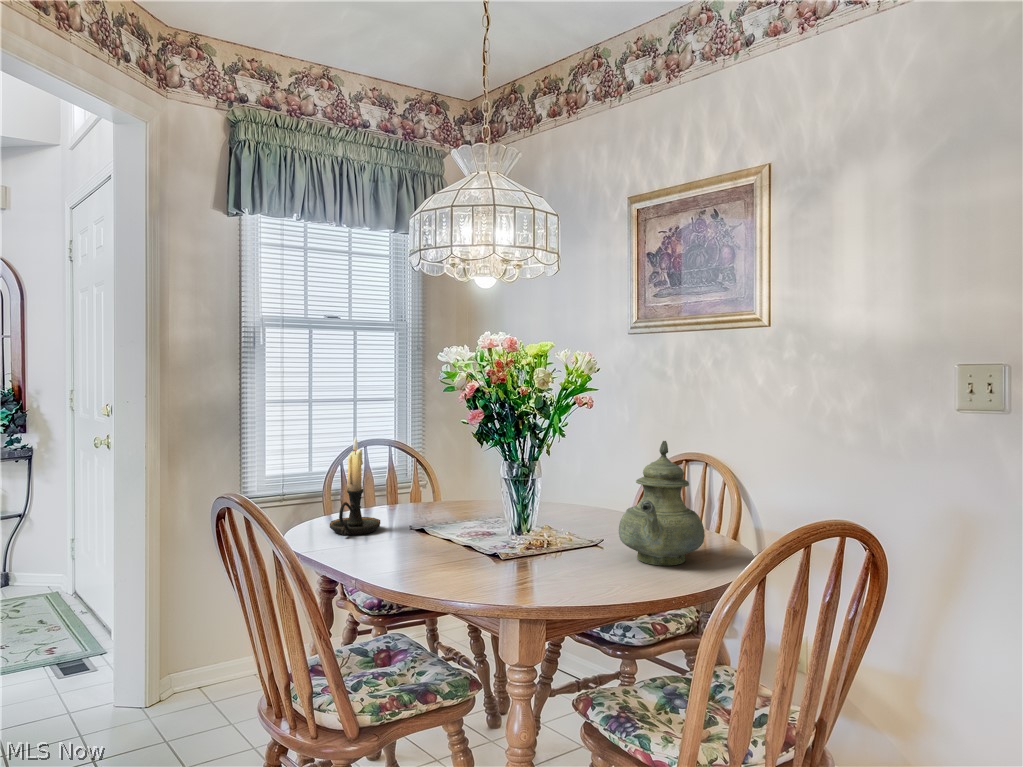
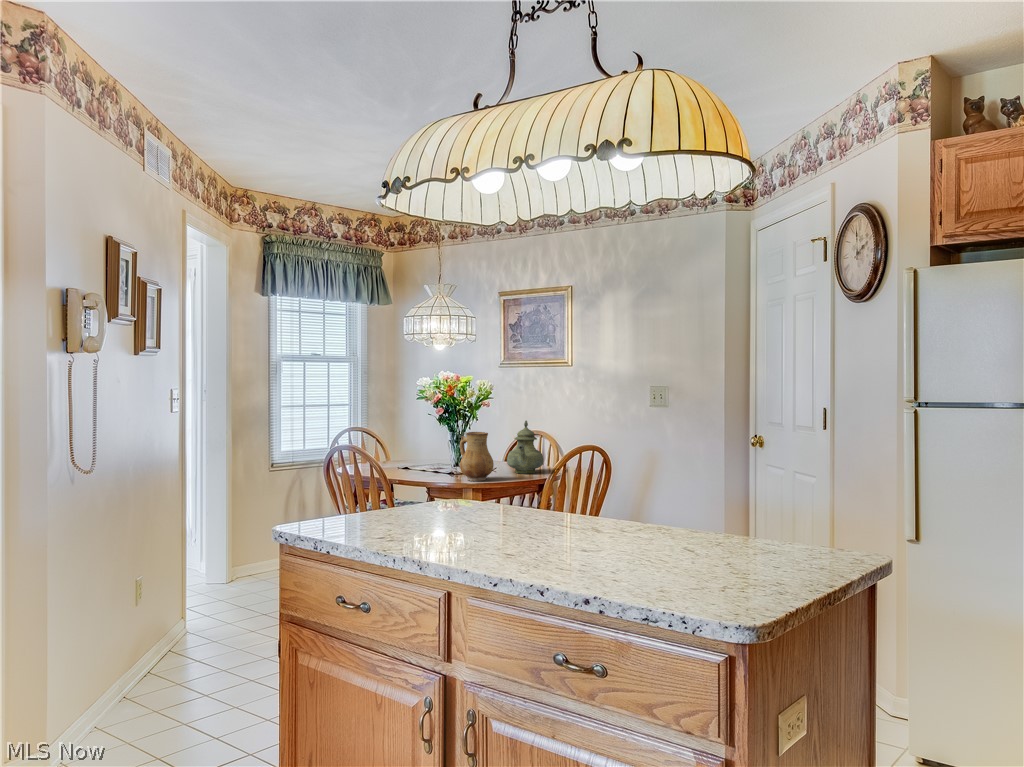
candle holder: present [330,437,380,536] -> none [359,423,385,473]
ceramic pitcher: none [494,467,574,590] -> present [460,432,494,481]

